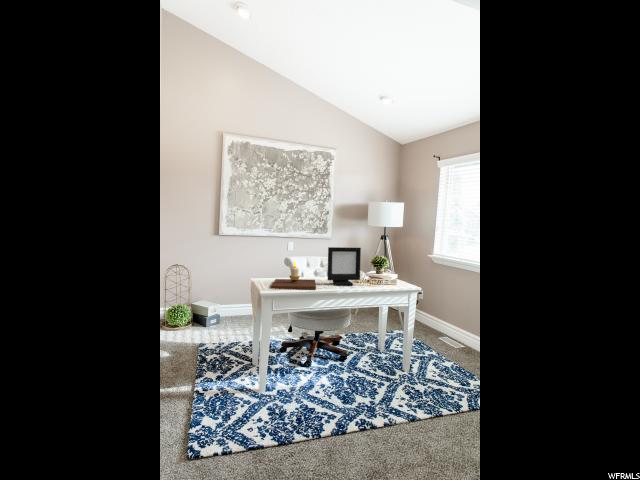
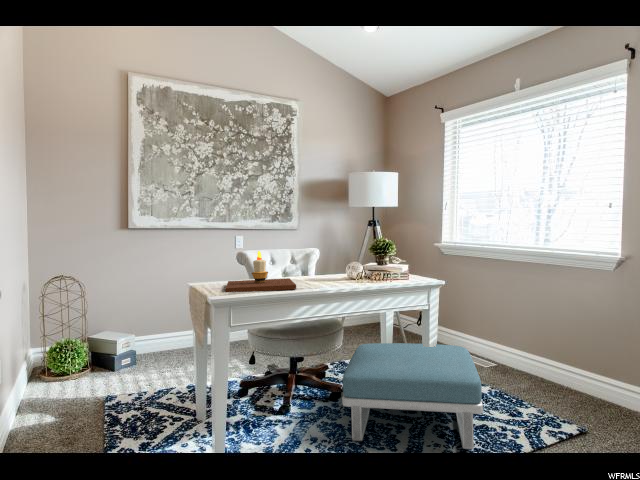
picture frame: present [328,247,361,286] -> none [308,226,357,284]
footstool: none [343,325,436,404] -> present [342,343,483,449]

